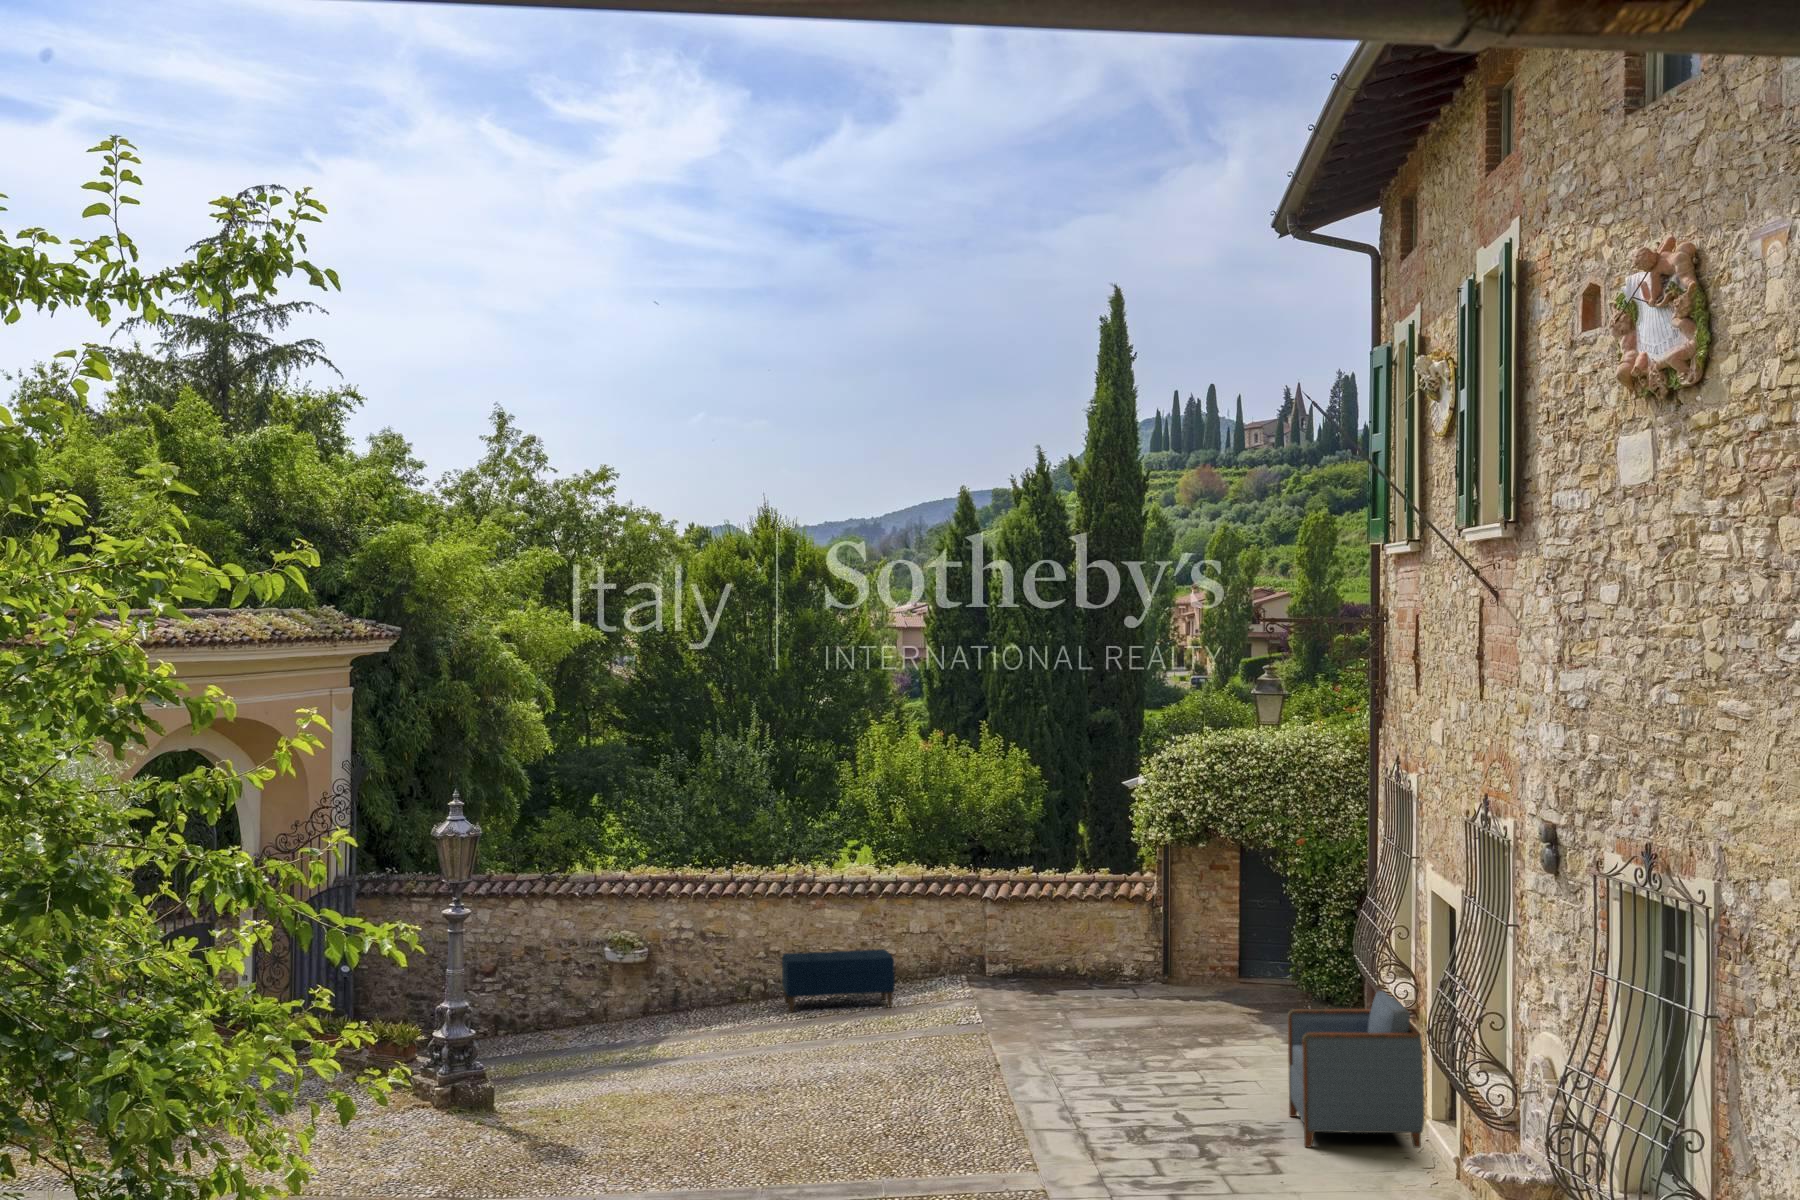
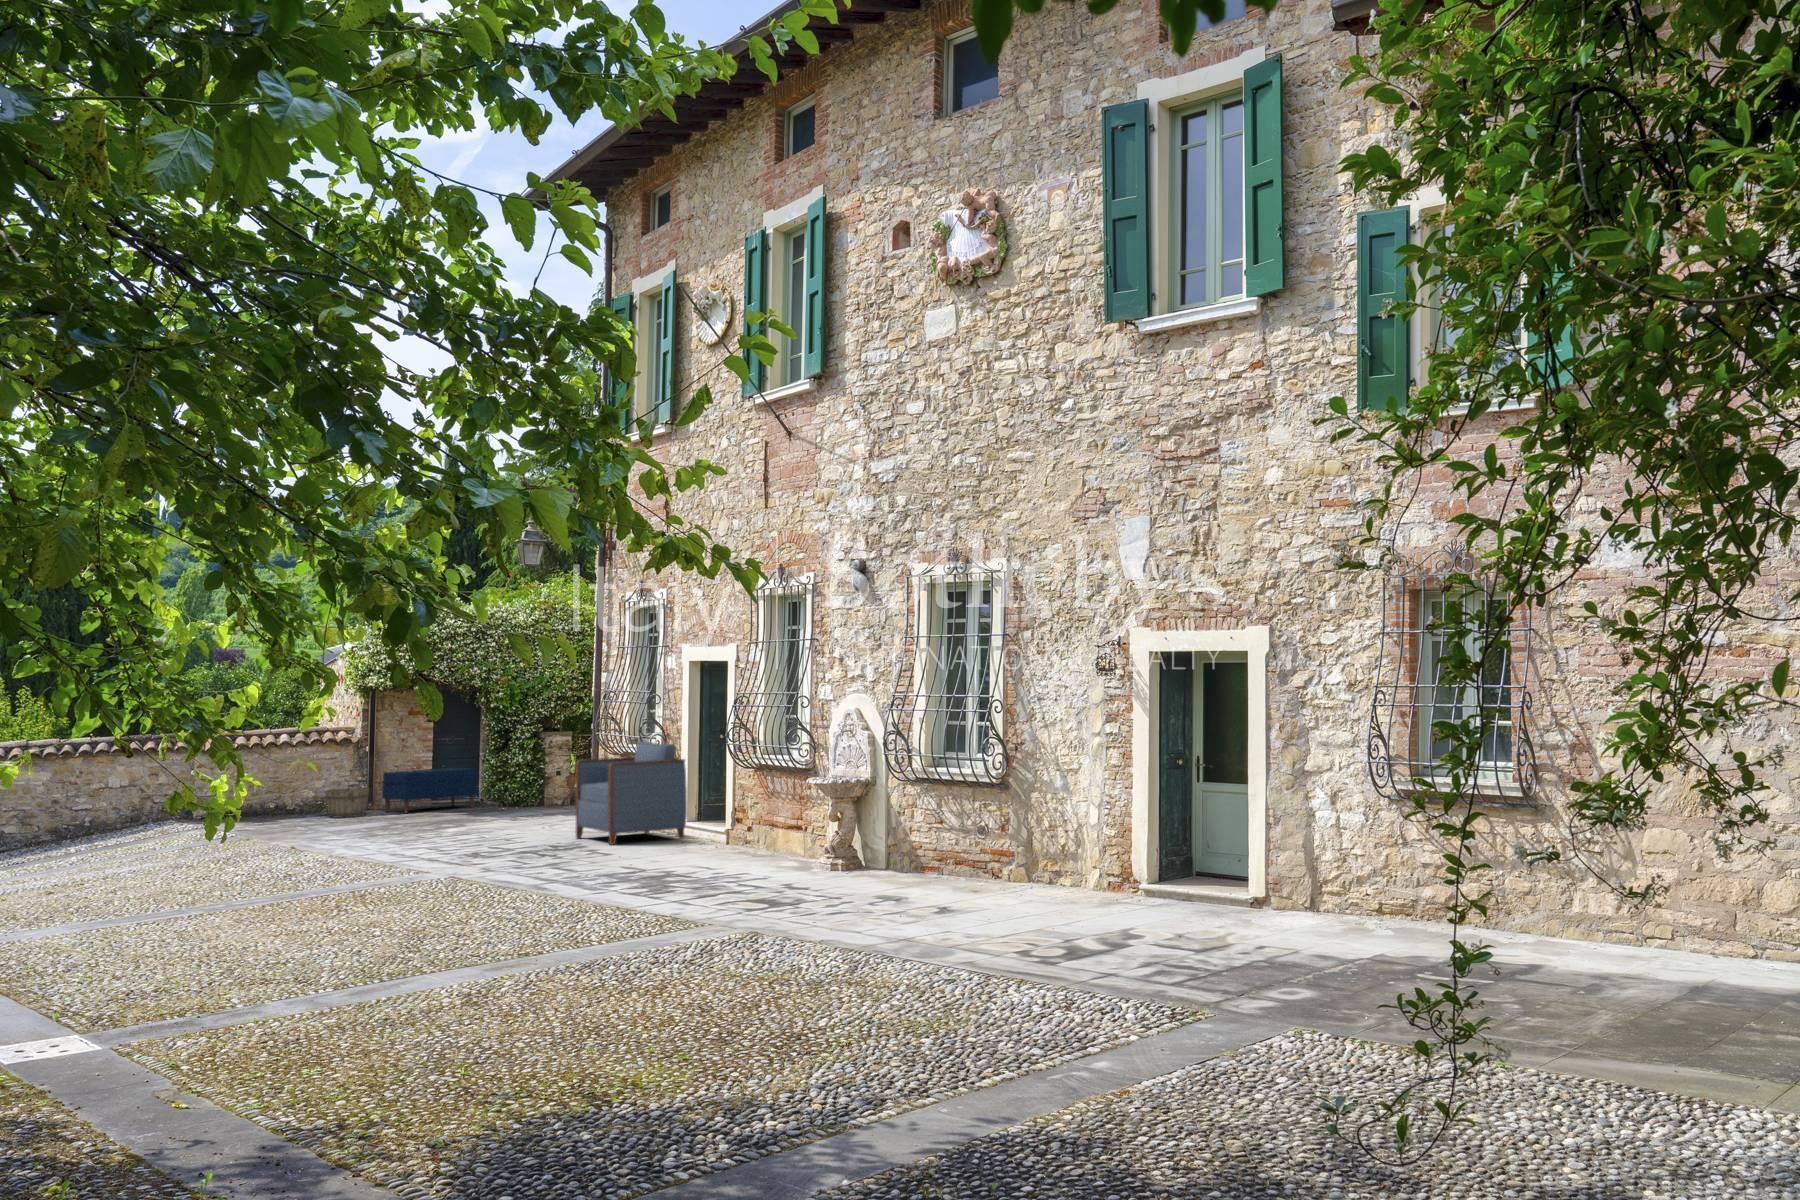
bench: present [782,949,895,1013] -> present [382,768,477,814]
wooden bucket: none [1098,951,1151,1000] -> present [325,784,369,818]

